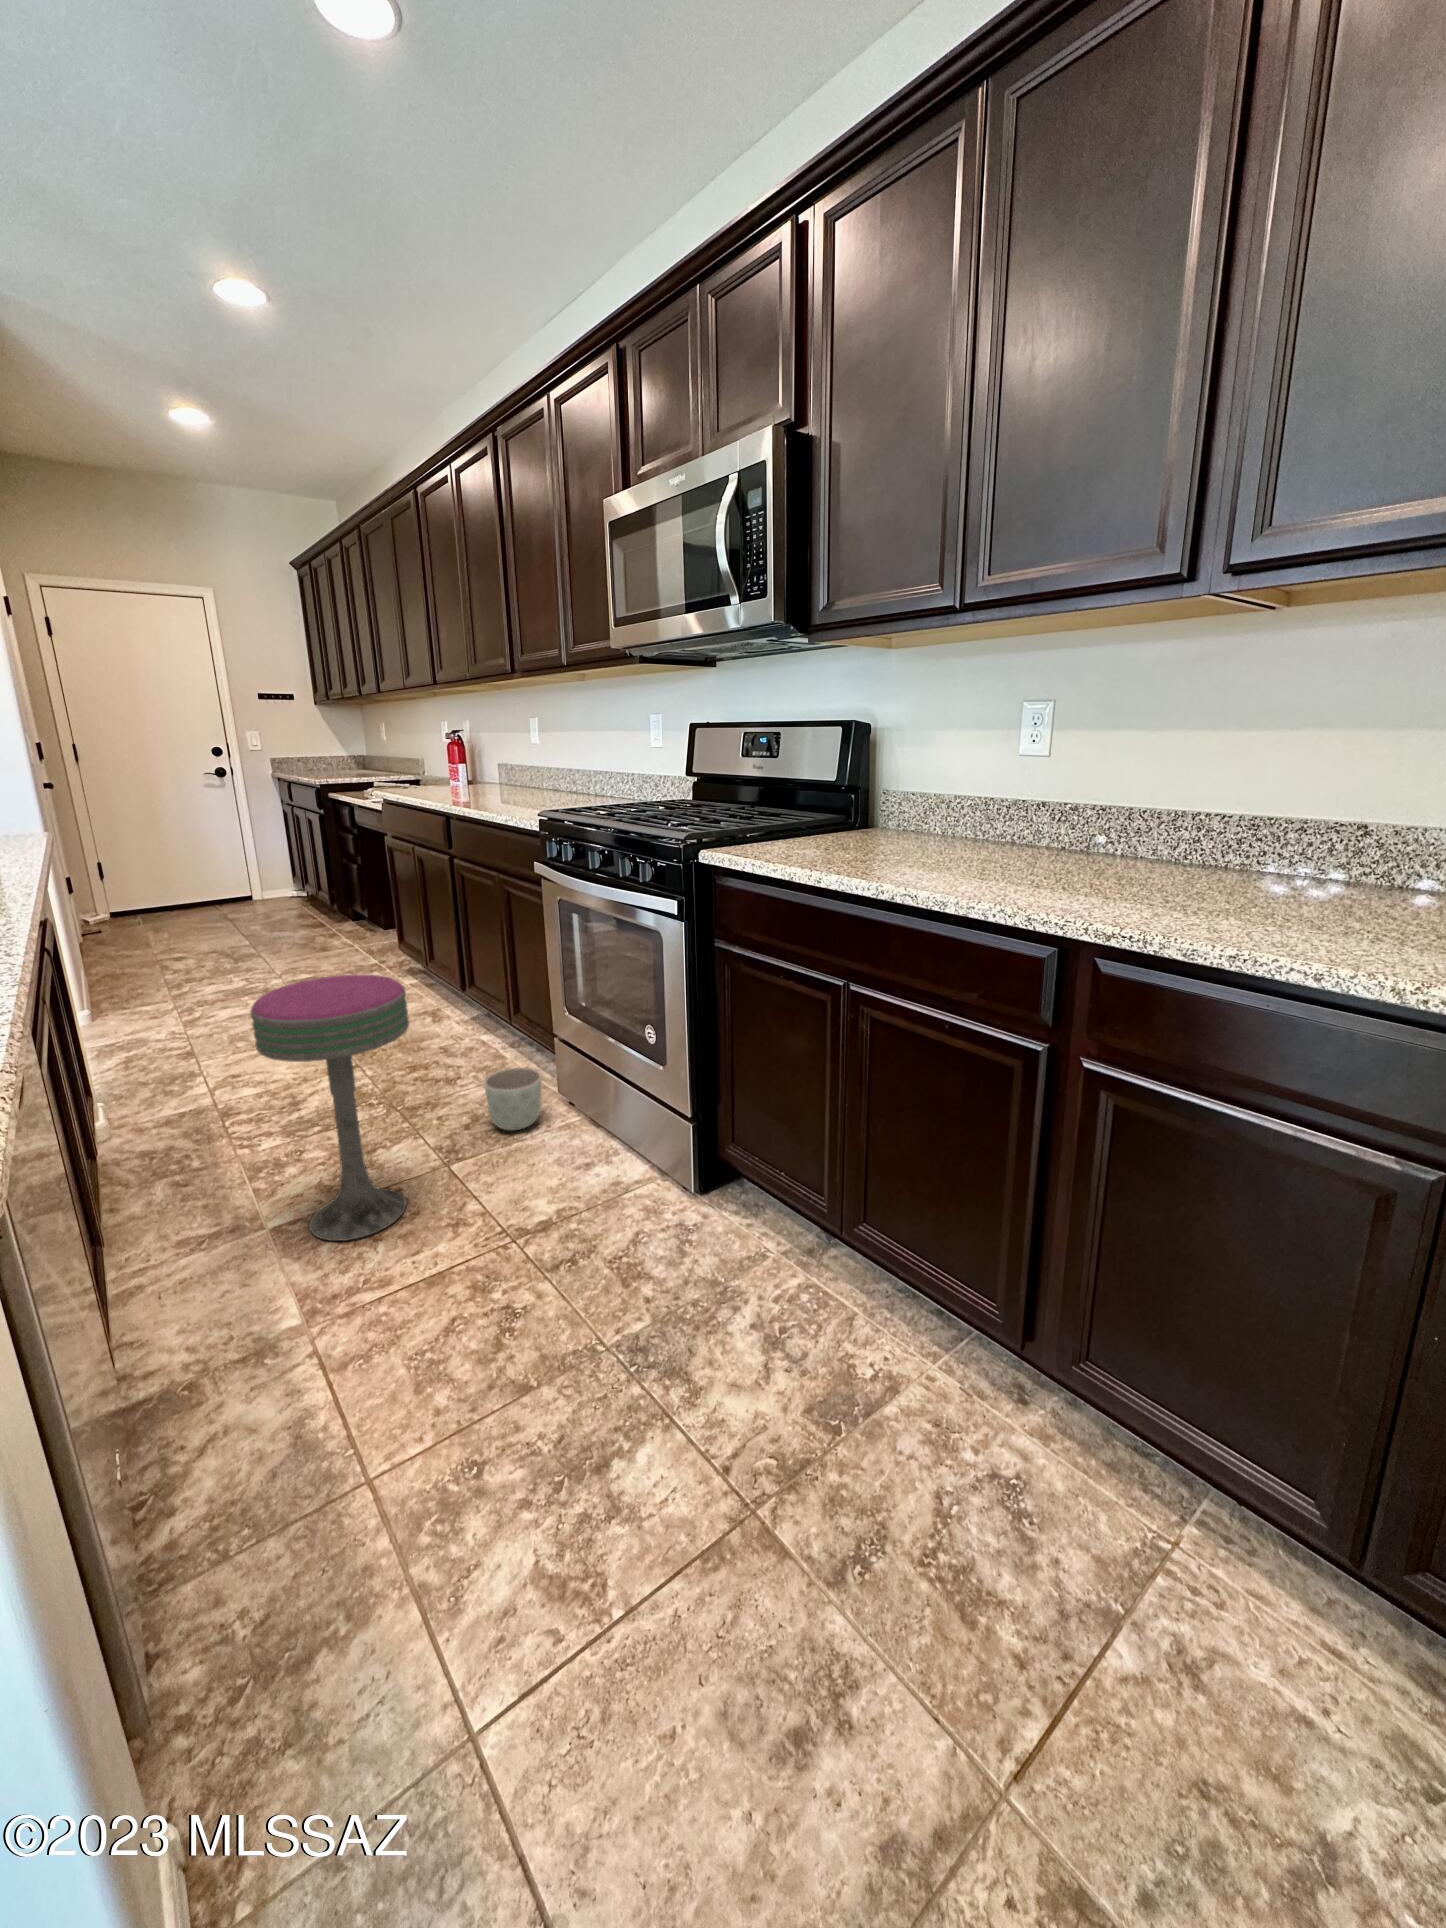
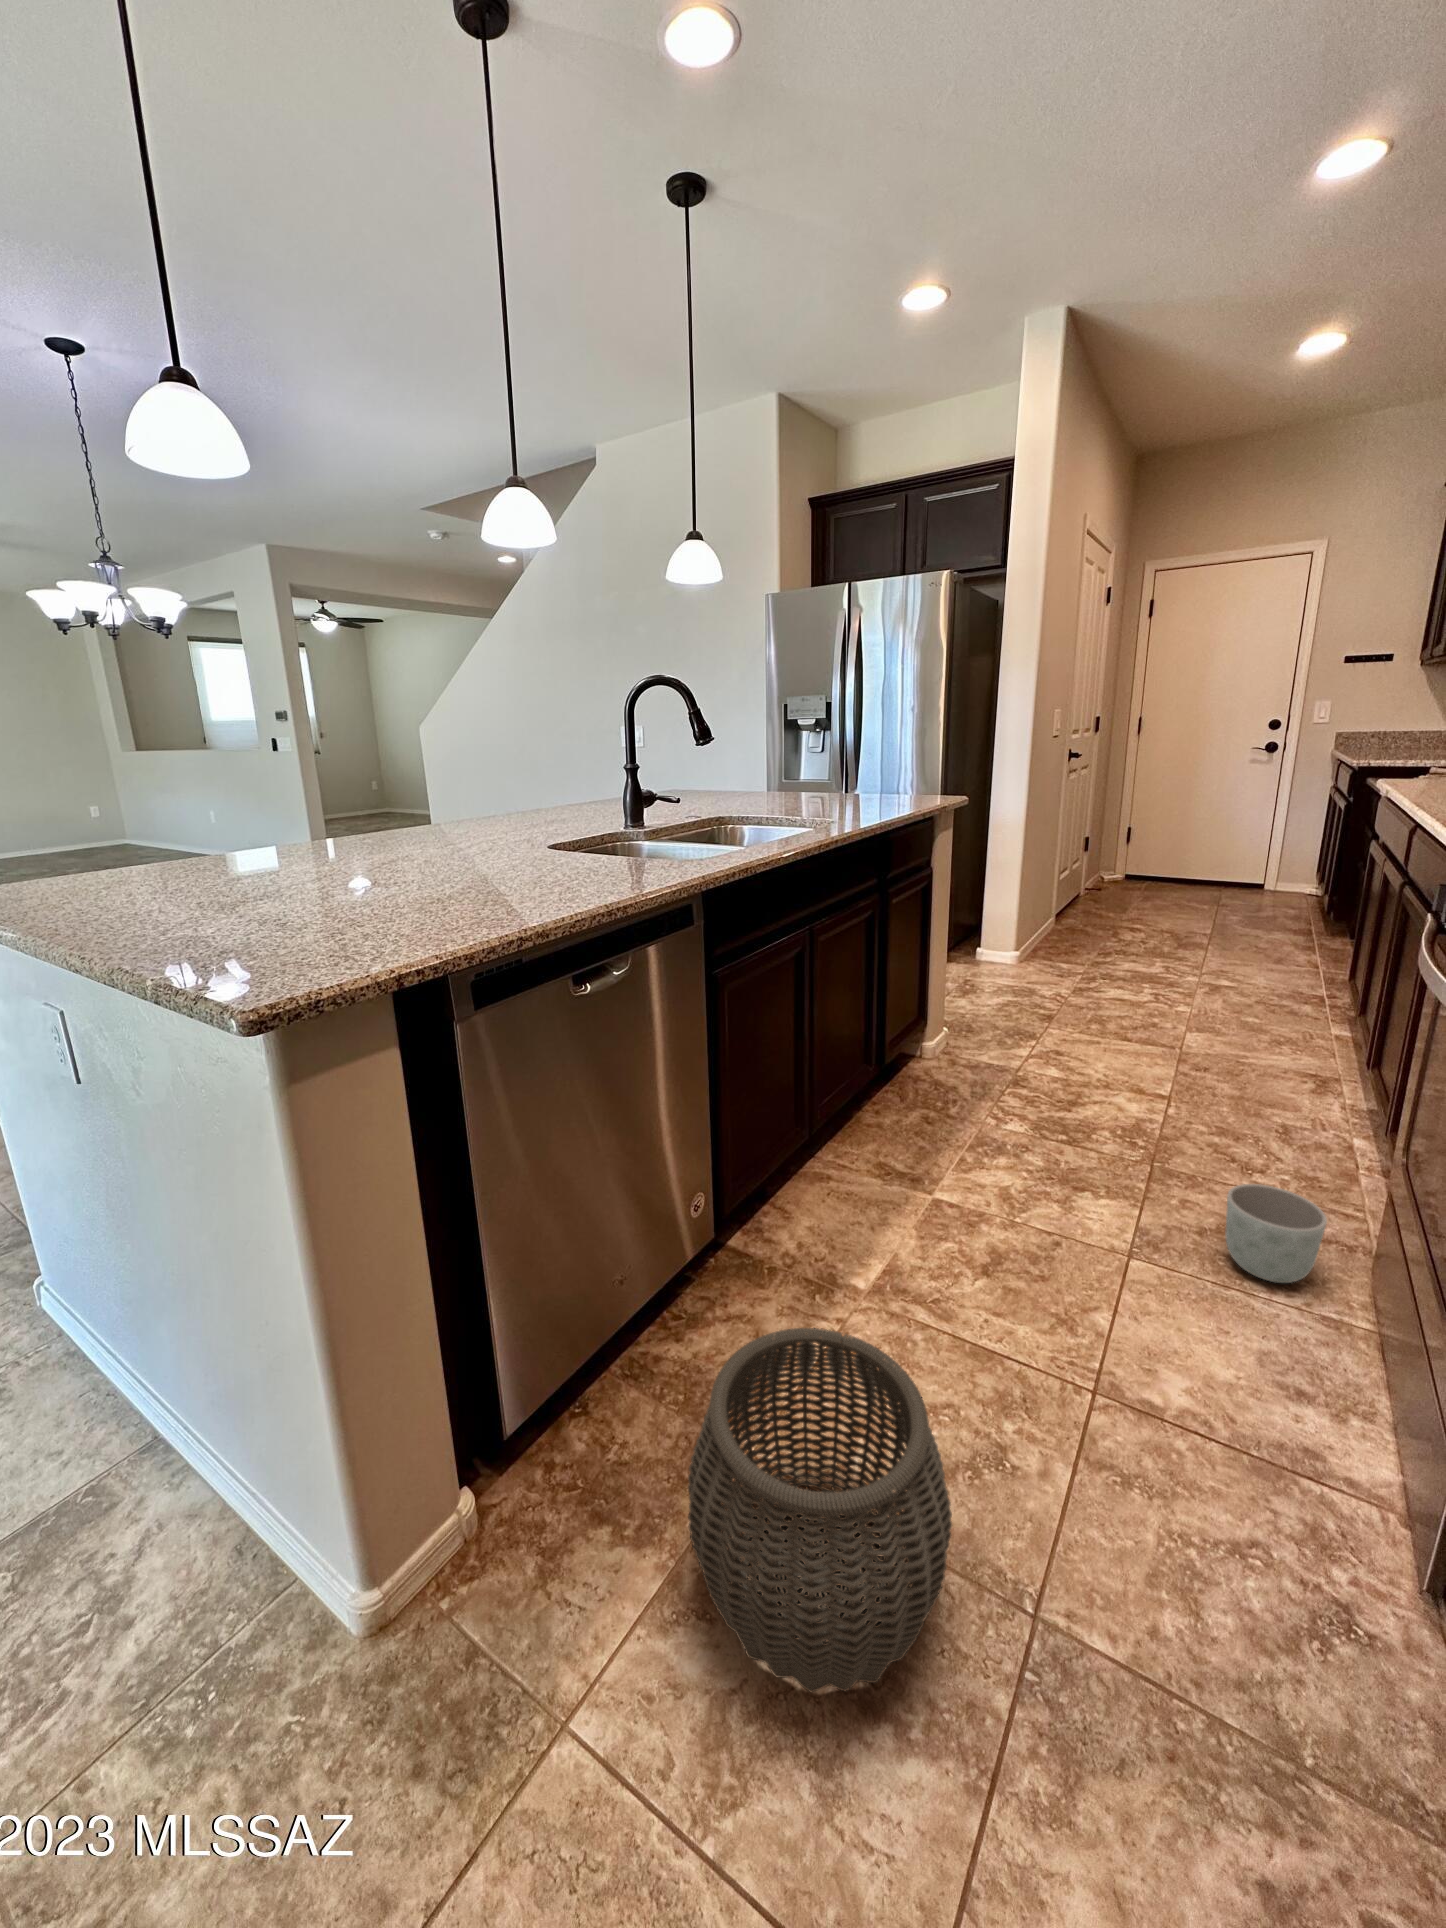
bar stool: present [250,975,409,1241] -> none [934,978,1098,1270]
woven basket: none [377,1256,609,1551] -> present [688,1328,952,1692]

